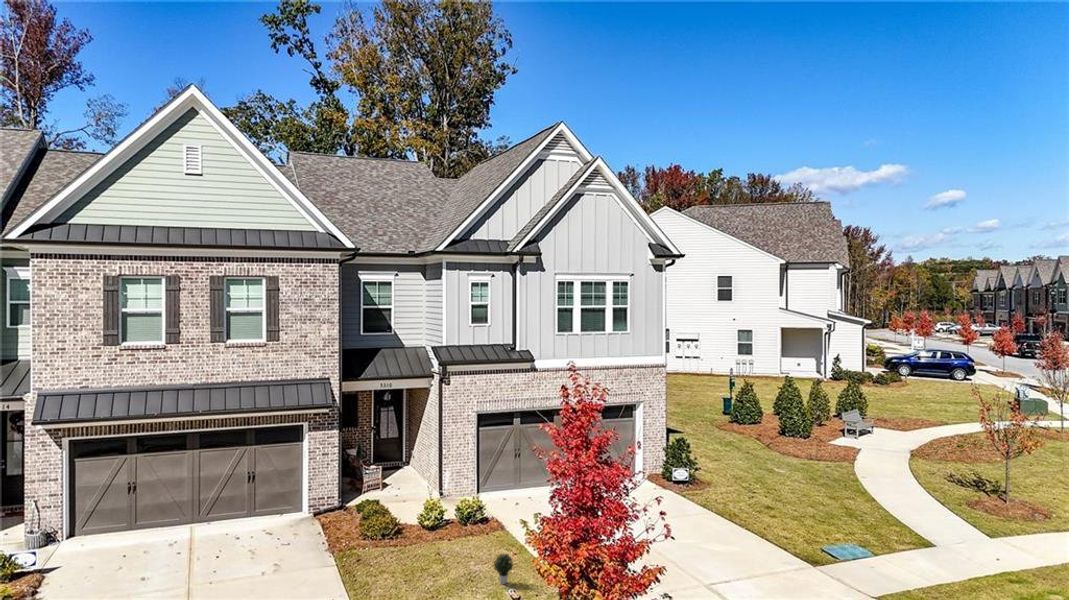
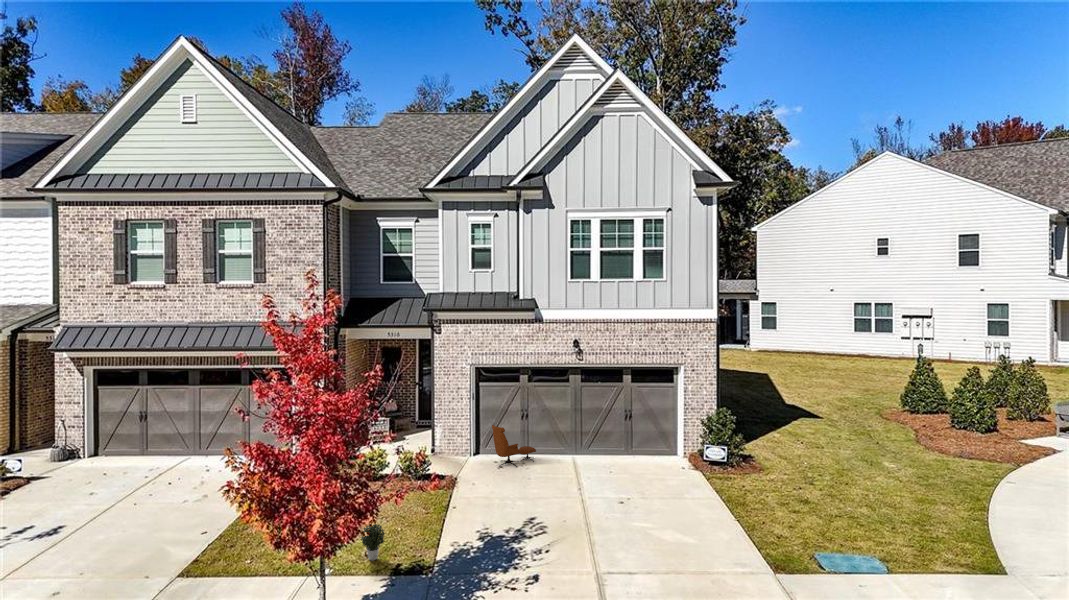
lounge chair: none [502,463,532,501] -> present [492,425,536,467]

